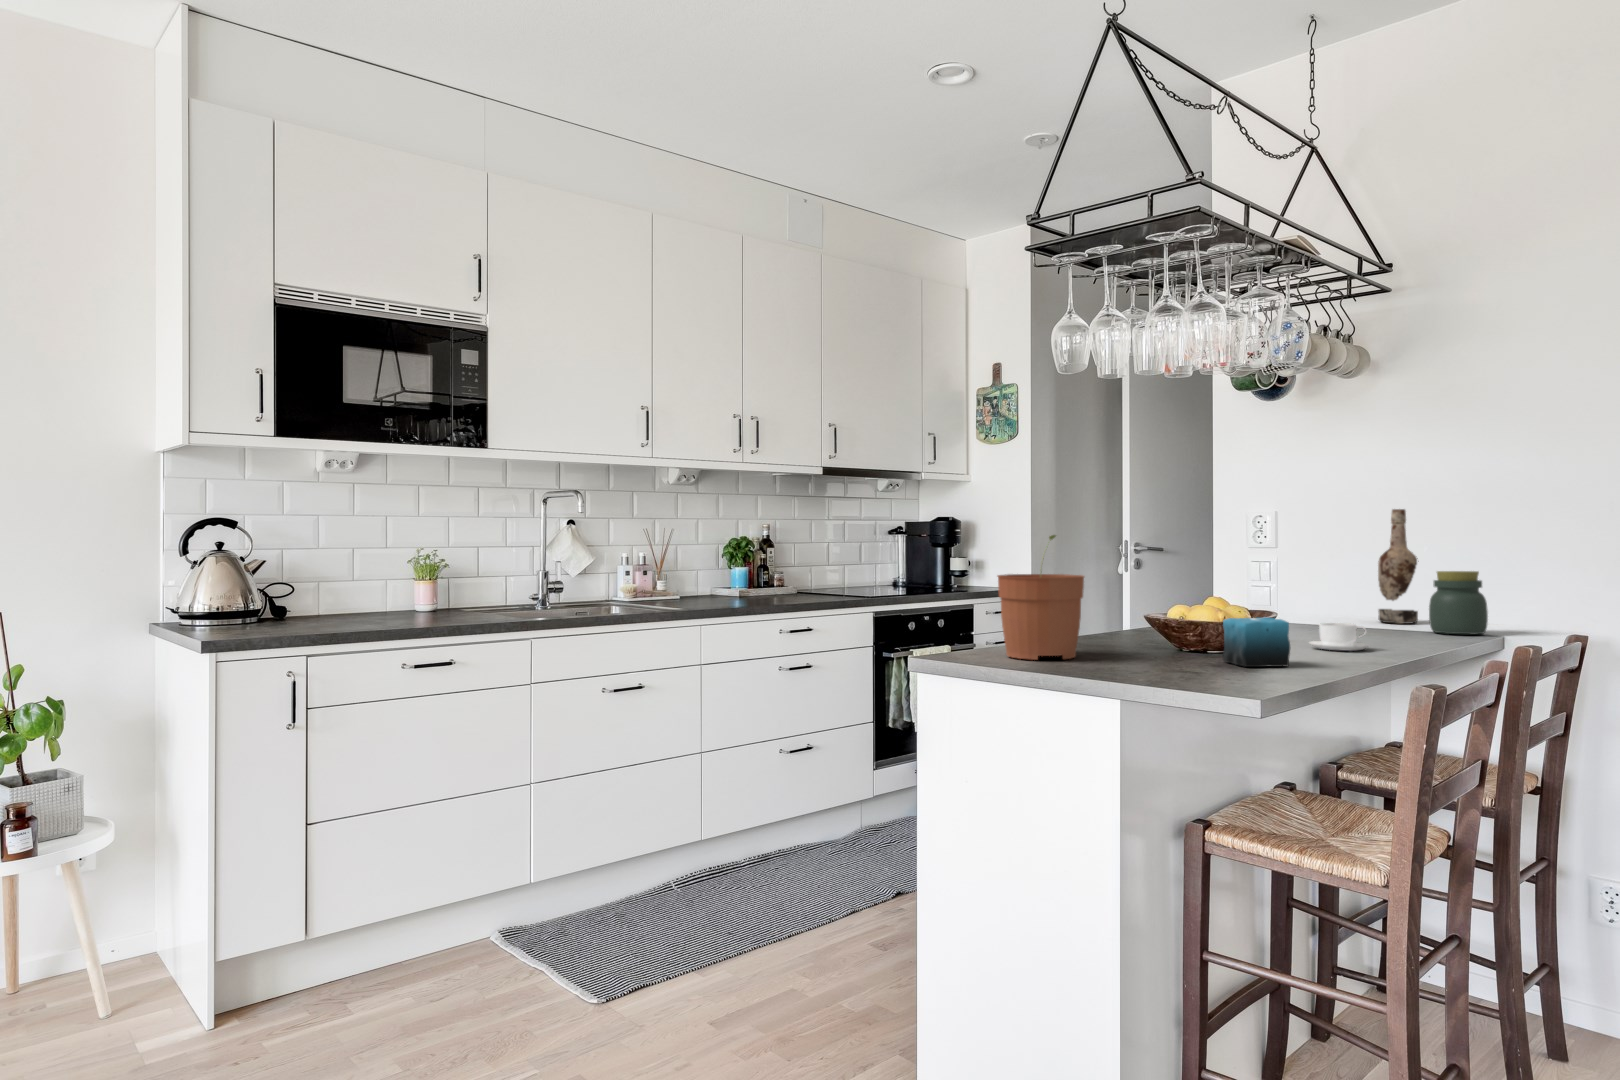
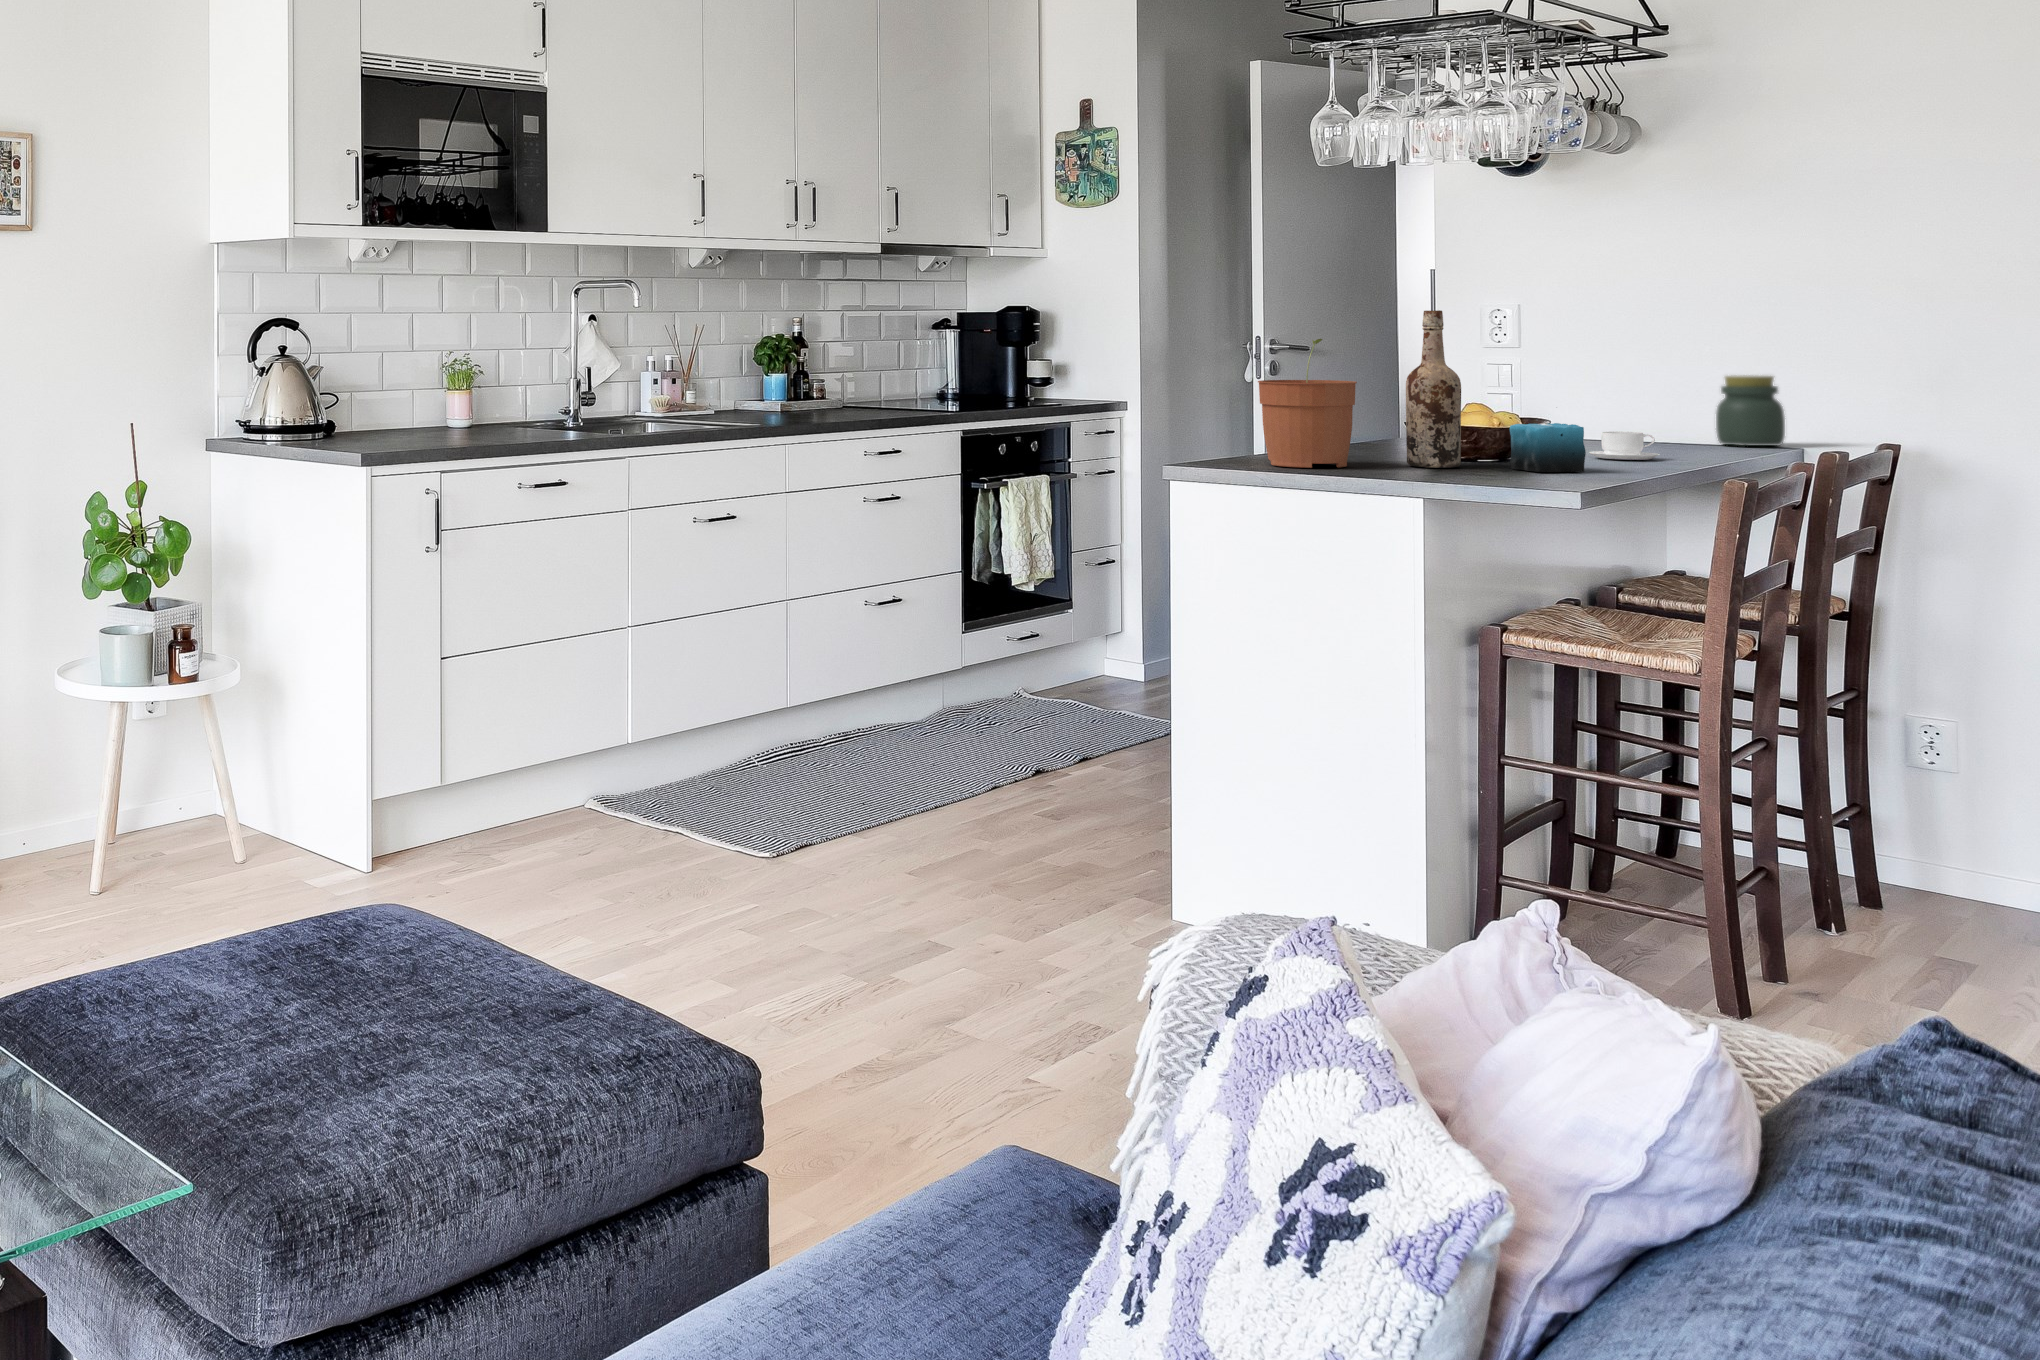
wine bottle: present [1378,509,1418,624] -> present [1406,310,1461,468]

